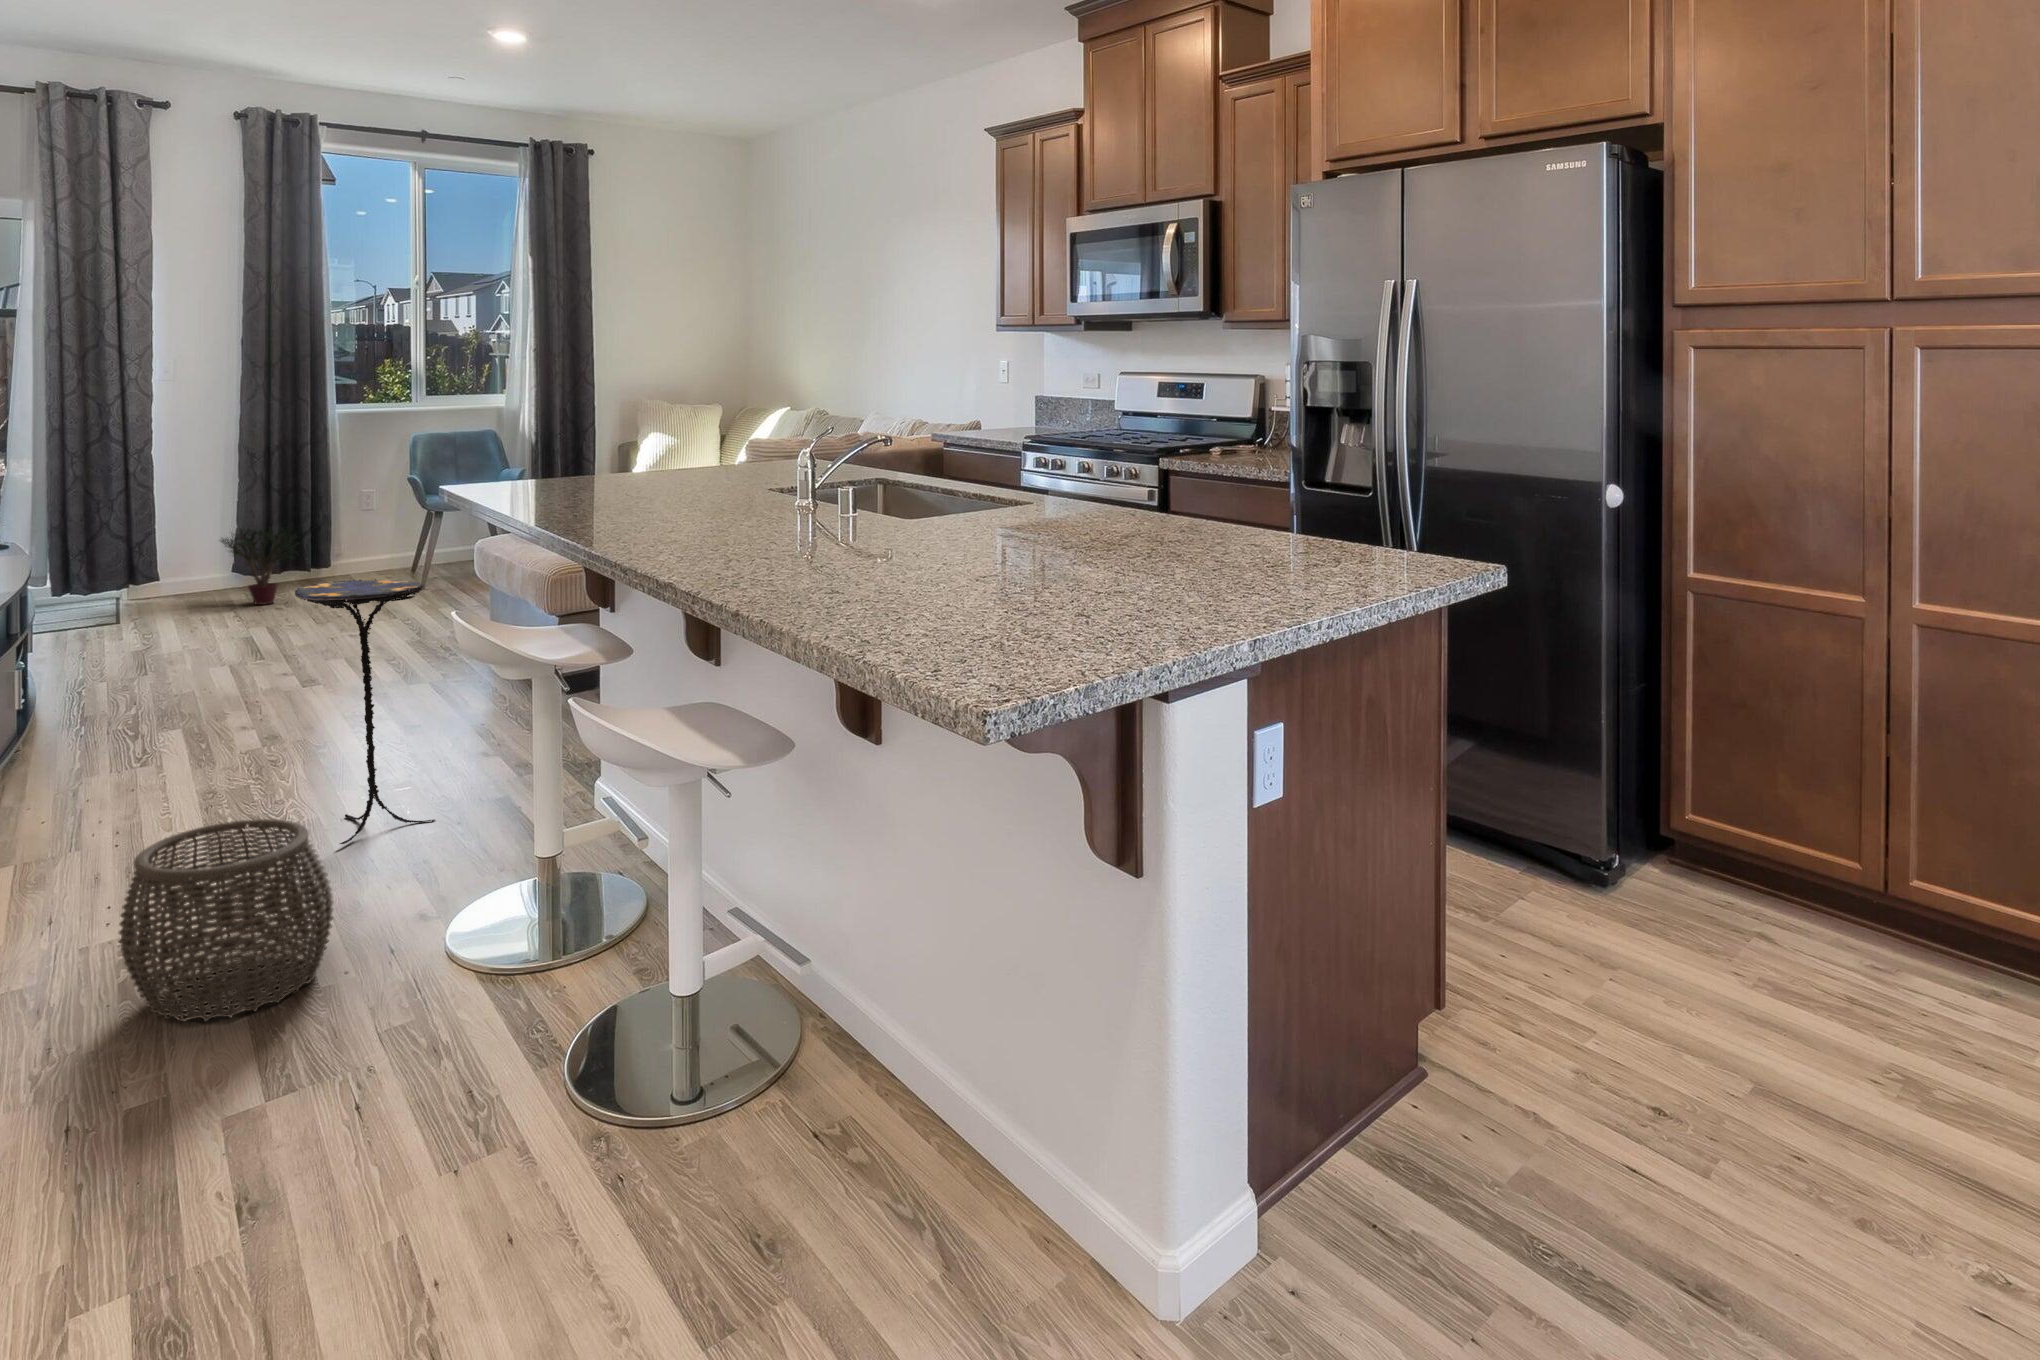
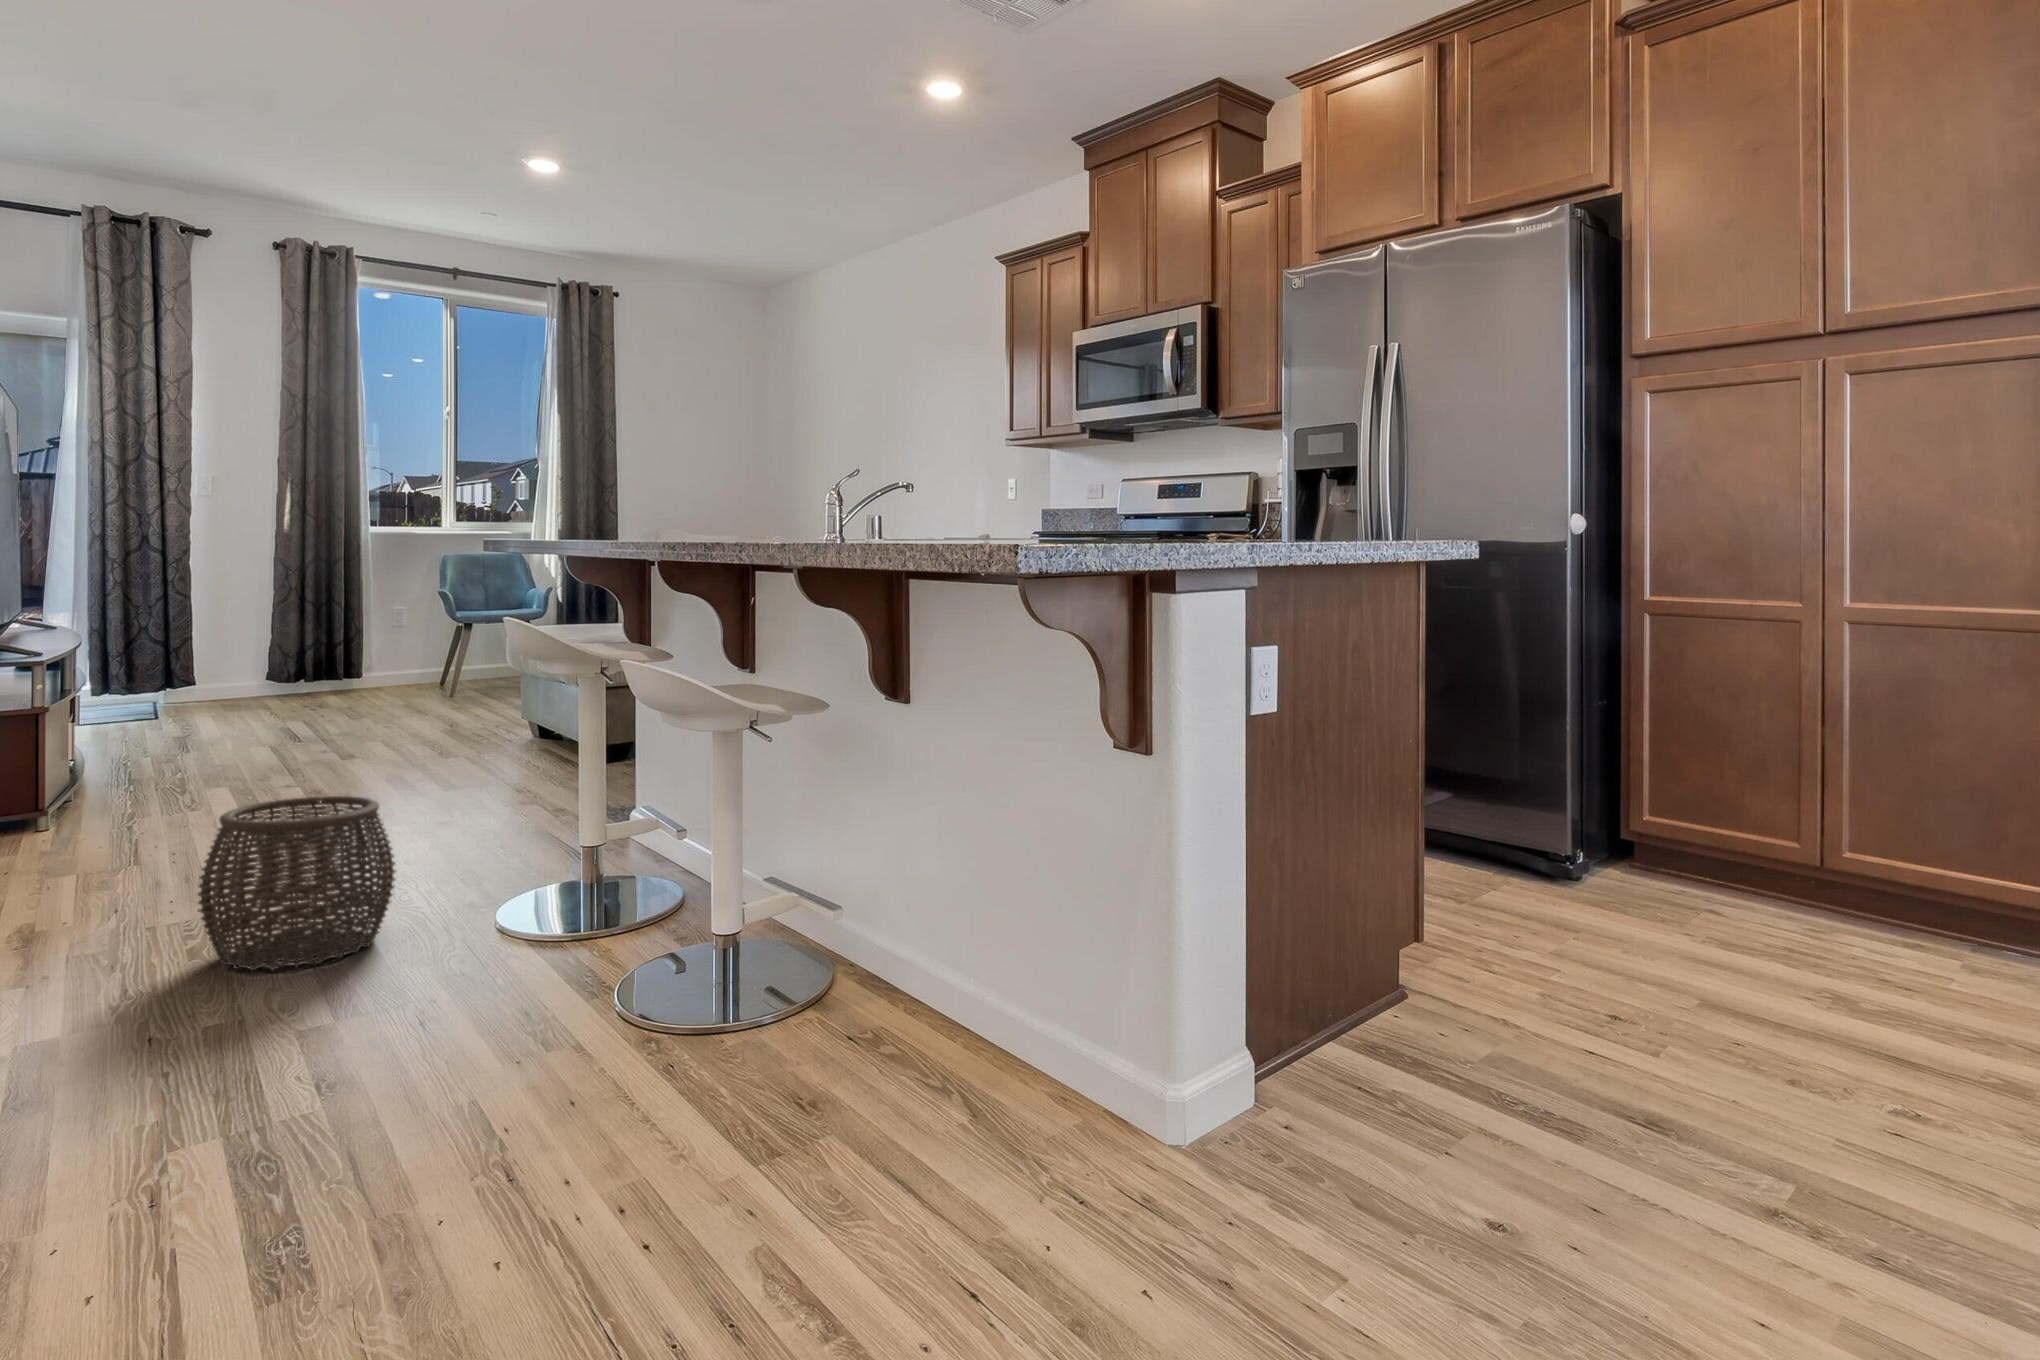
potted plant: present [220,529,299,605] -> none [261,629,340,706]
side table: present [295,579,435,844] -> none [367,616,485,859]

